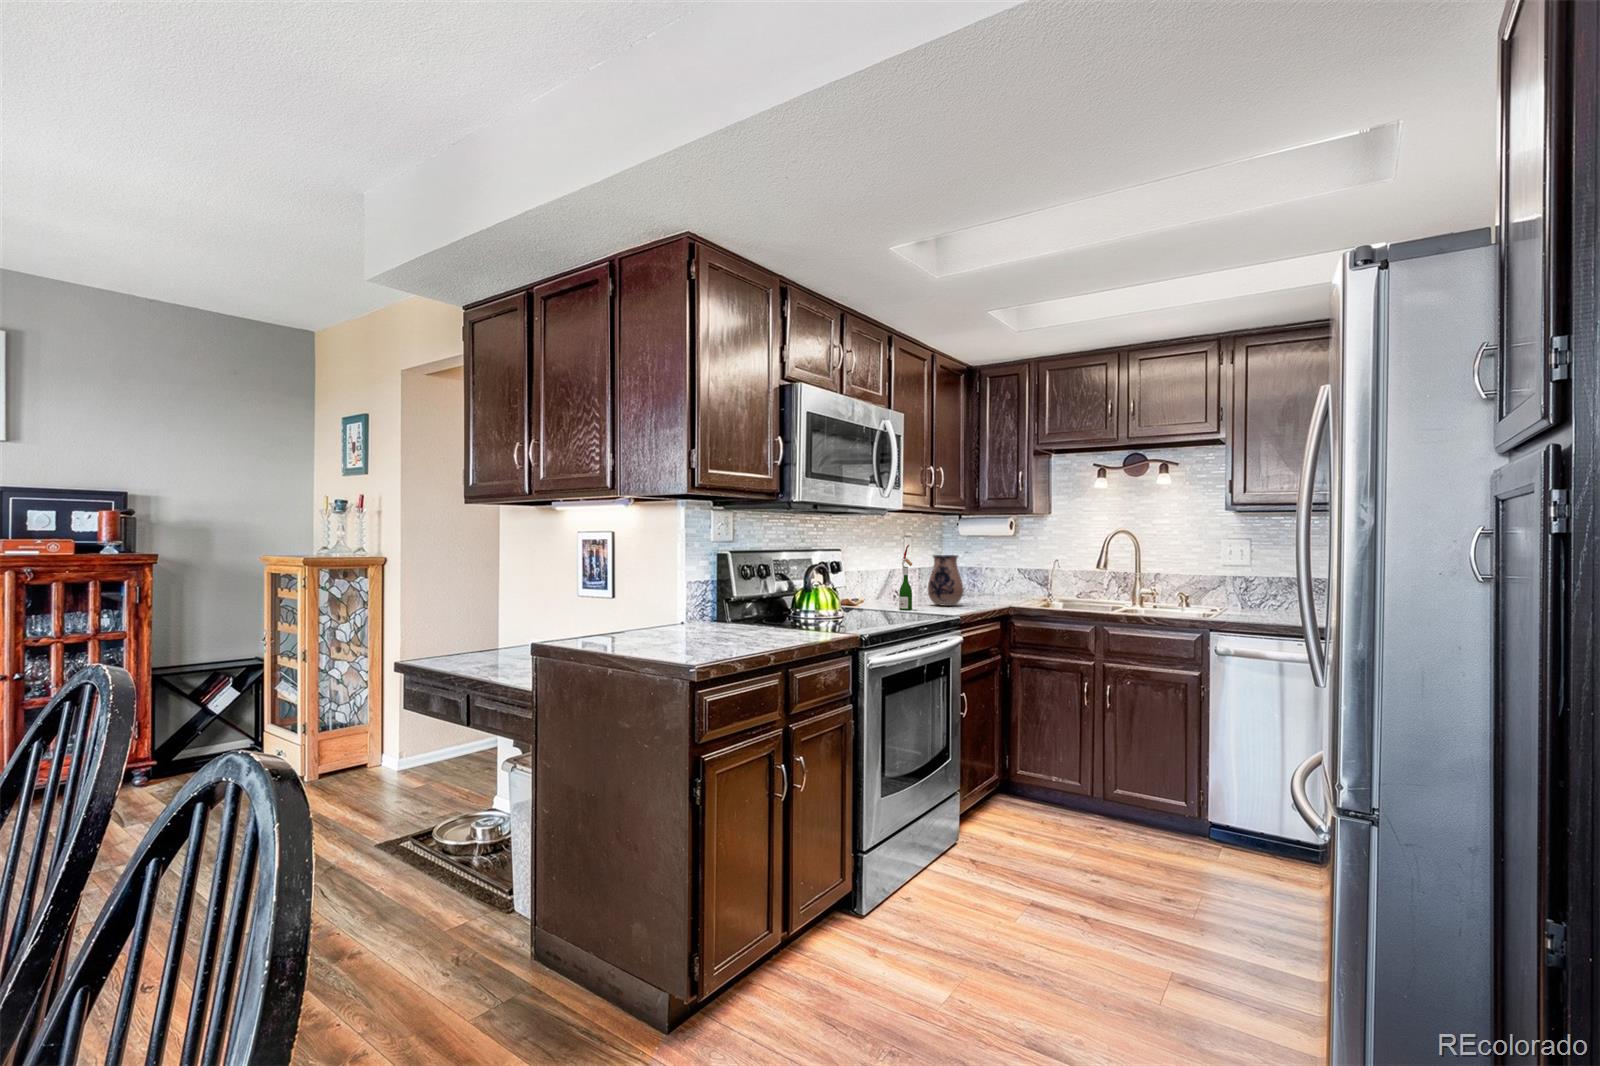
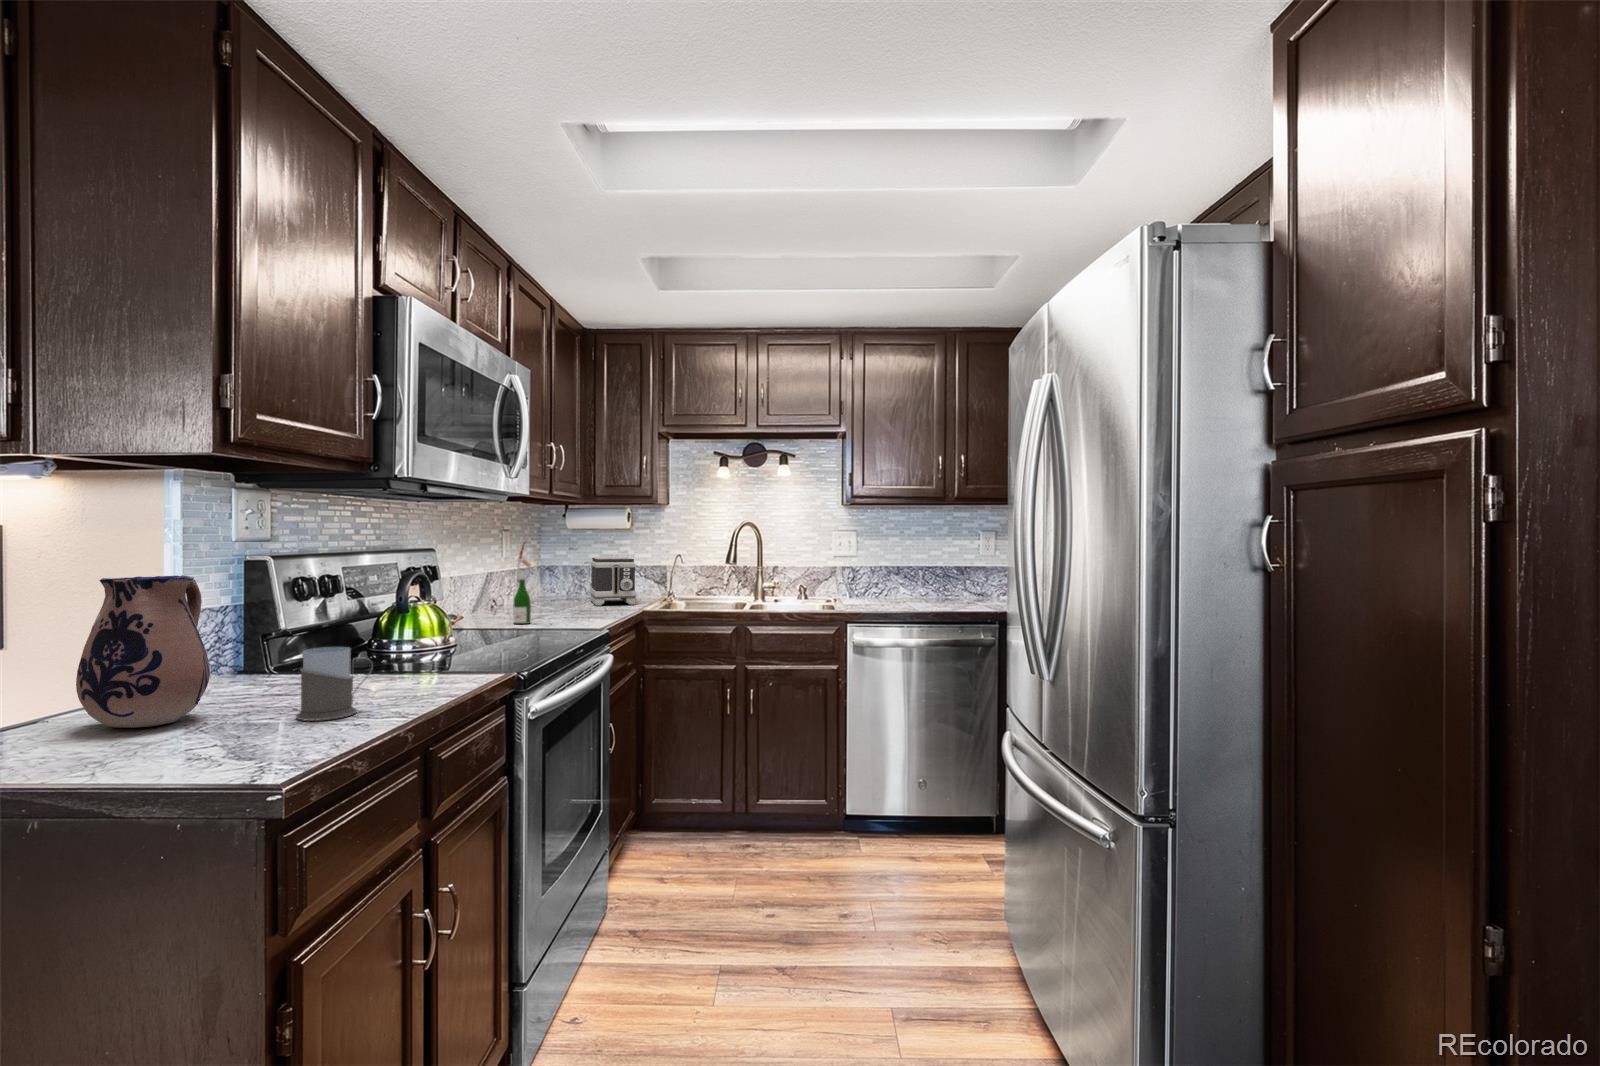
ceramic pitcher: present [928,555,964,606] -> present [76,575,210,728]
toaster: none [979,561,1015,602] -> present [590,557,636,606]
mug: none [722,605,762,646] -> present [296,647,373,721]

